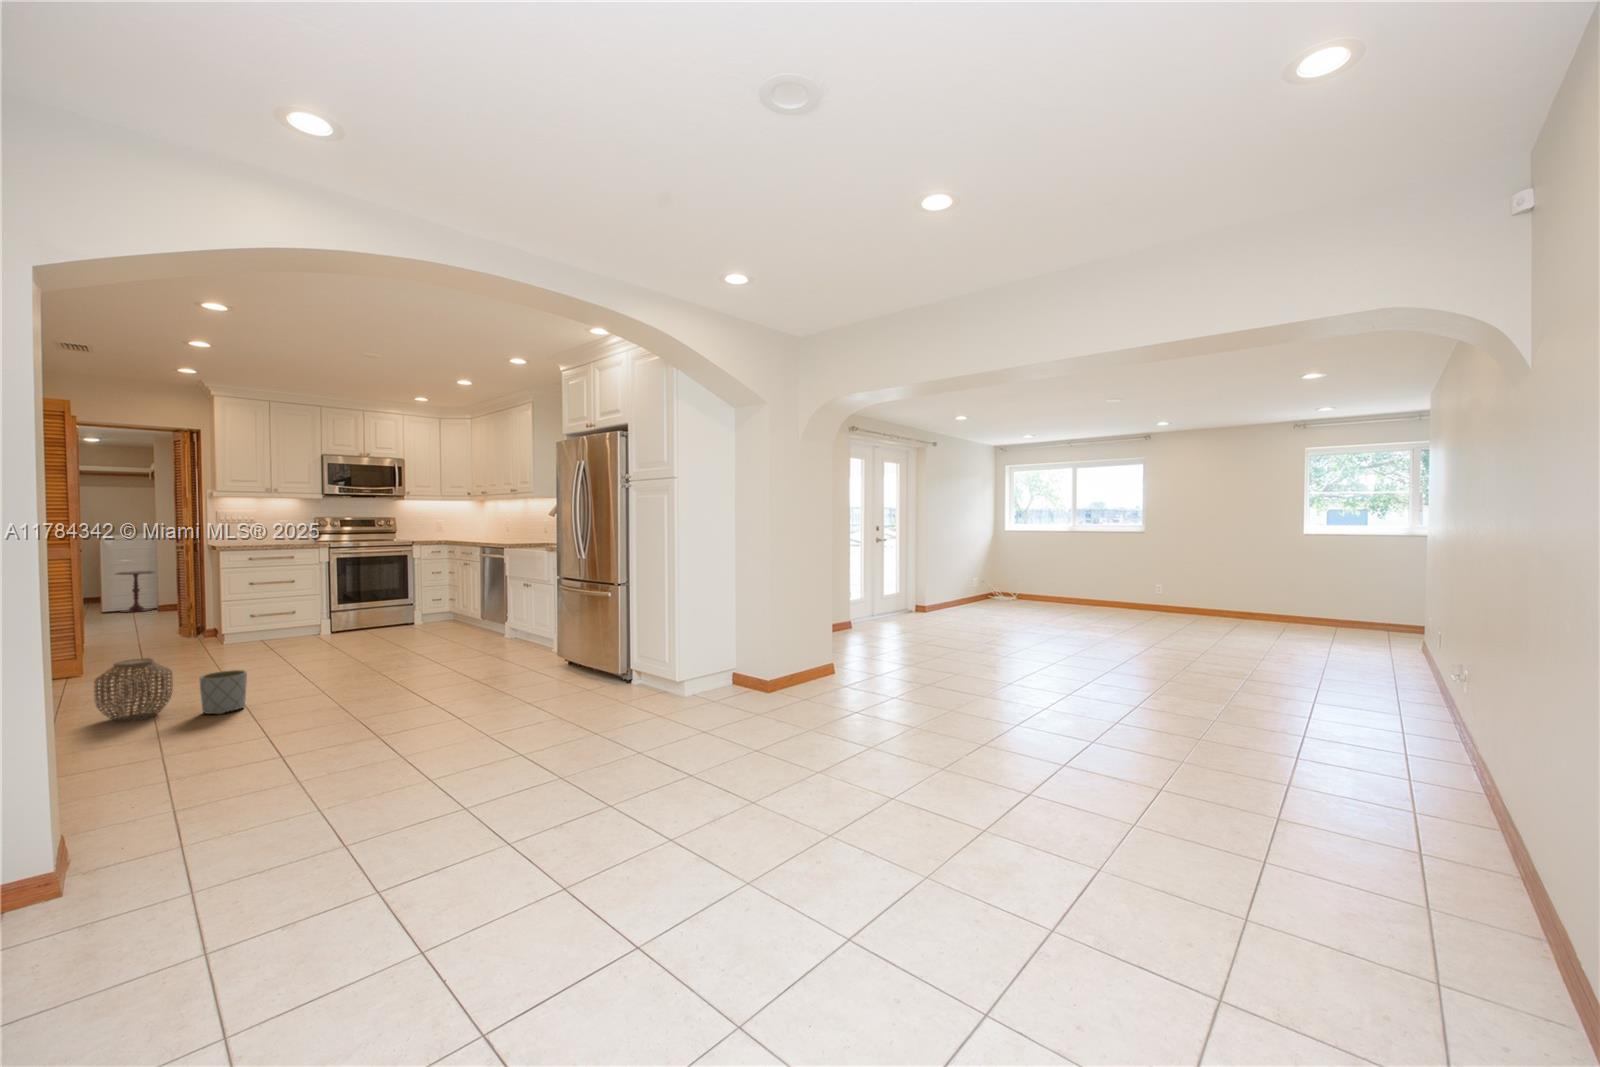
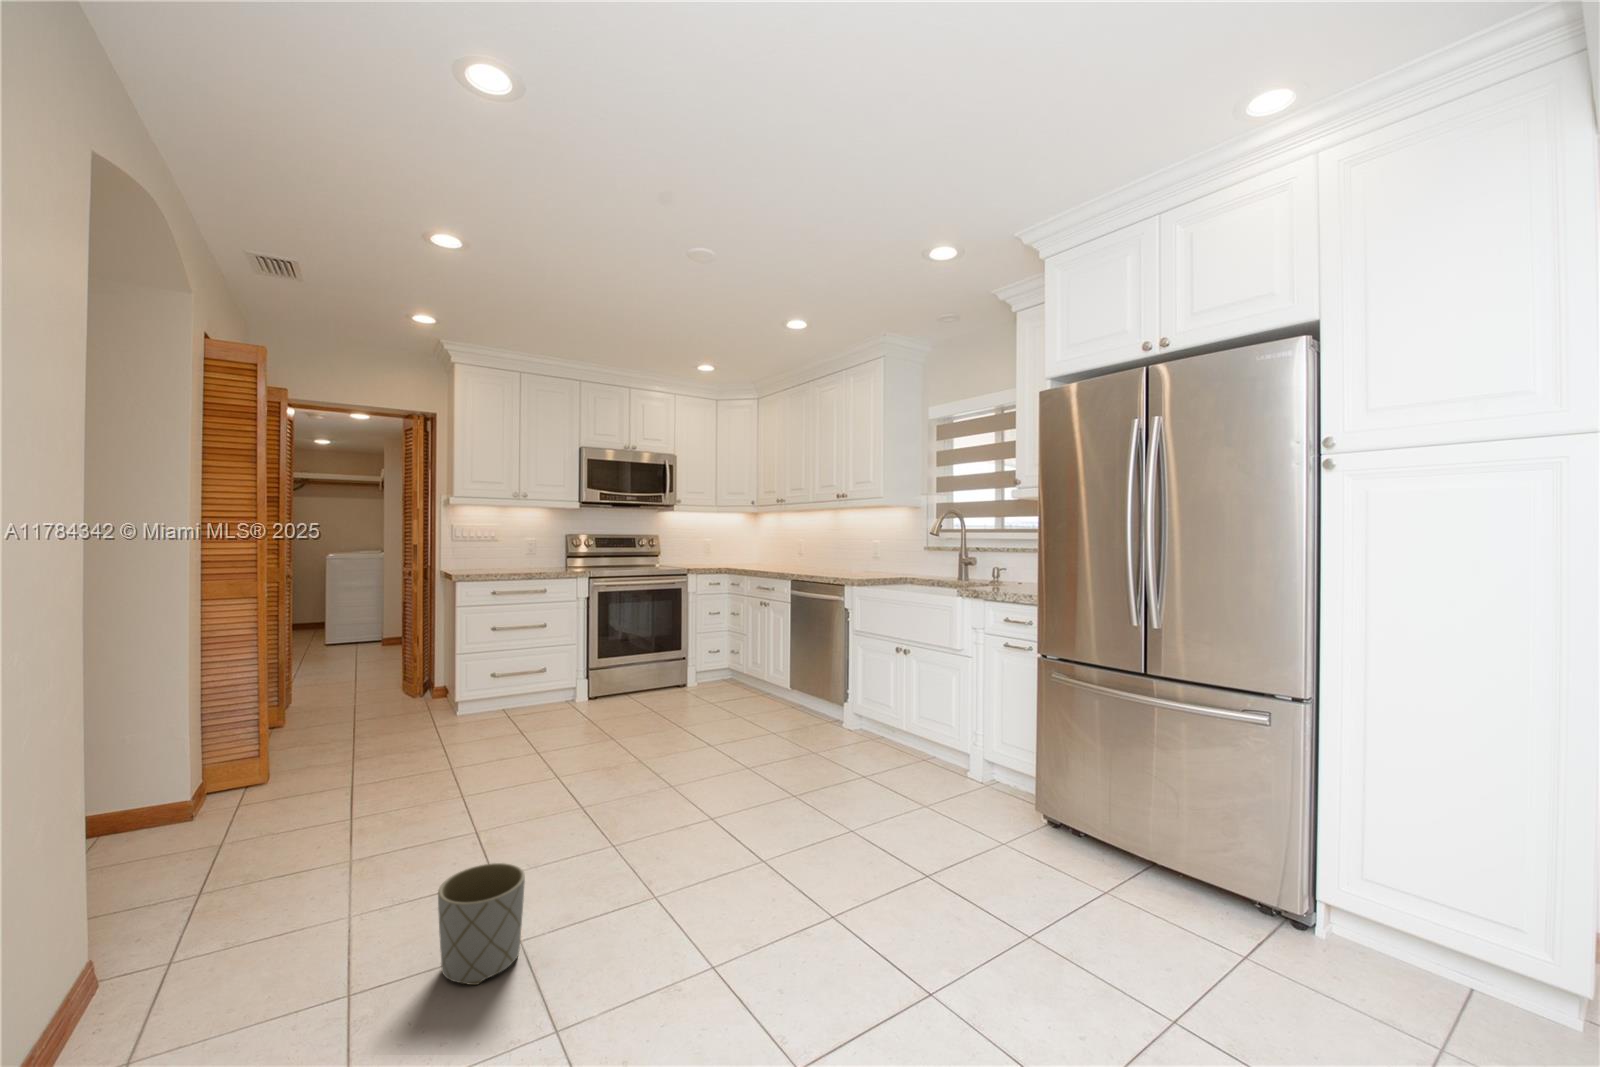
side table: present [116,571,155,612] -> none [342,595,383,645]
woven basket: present [94,658,173,721] -> none [240,836,388,994]

